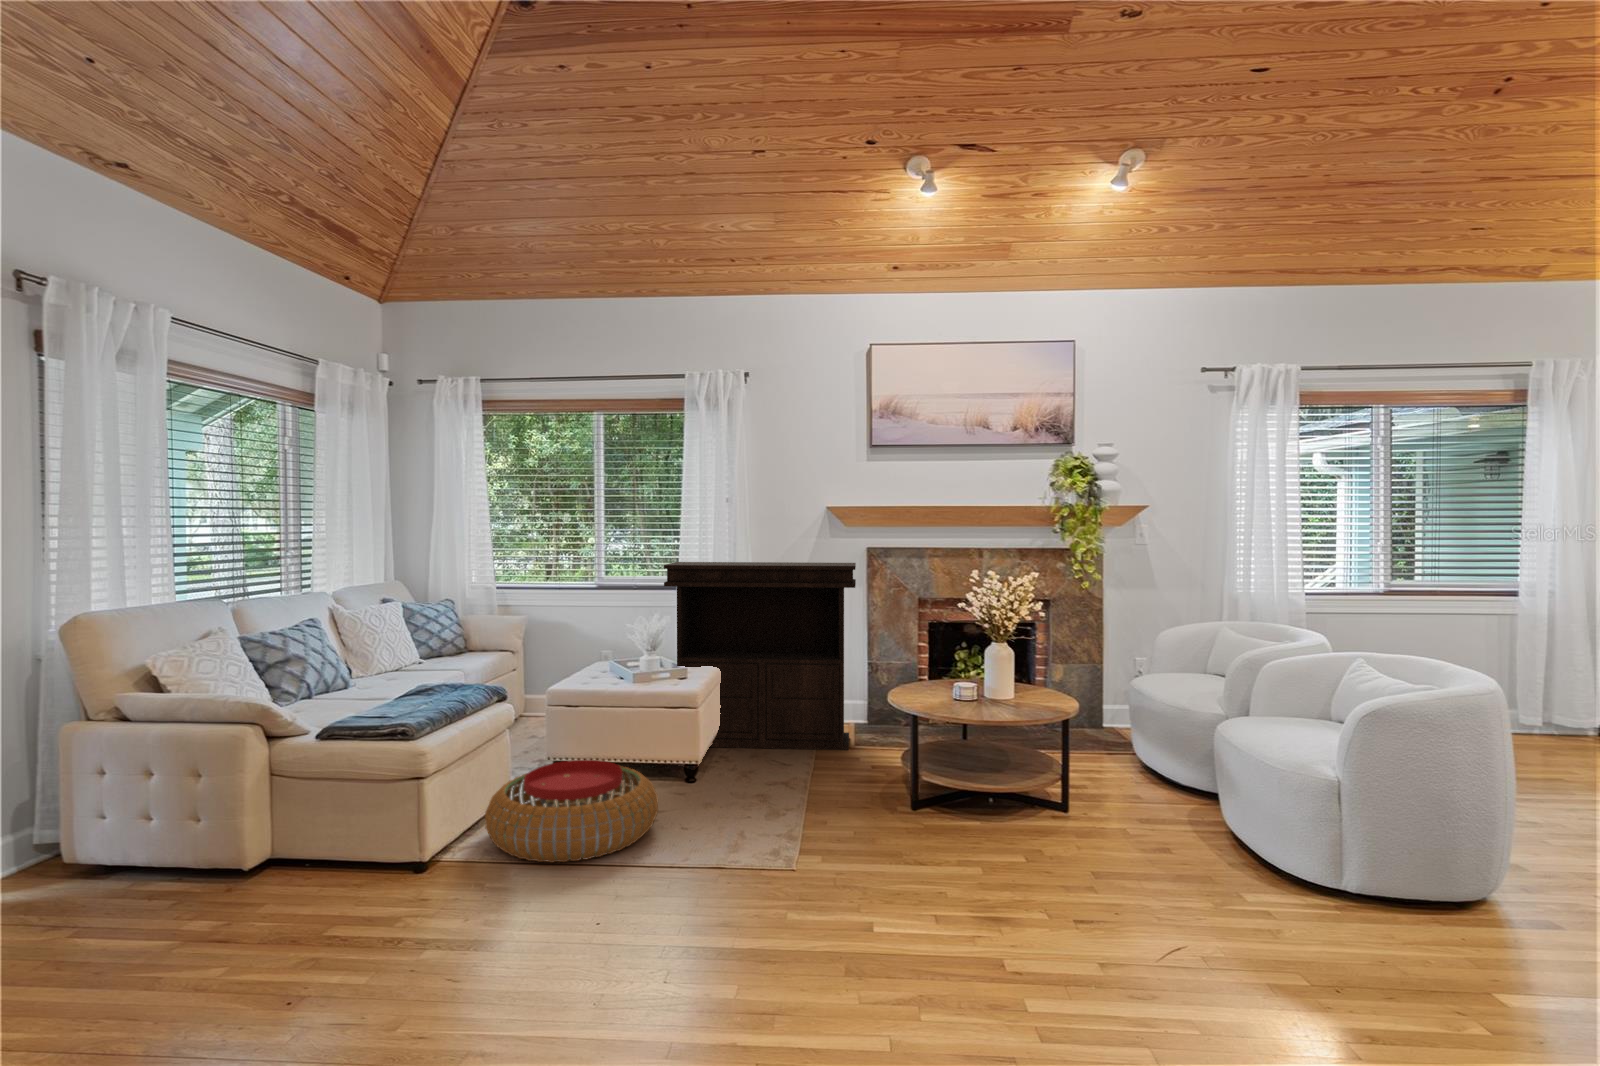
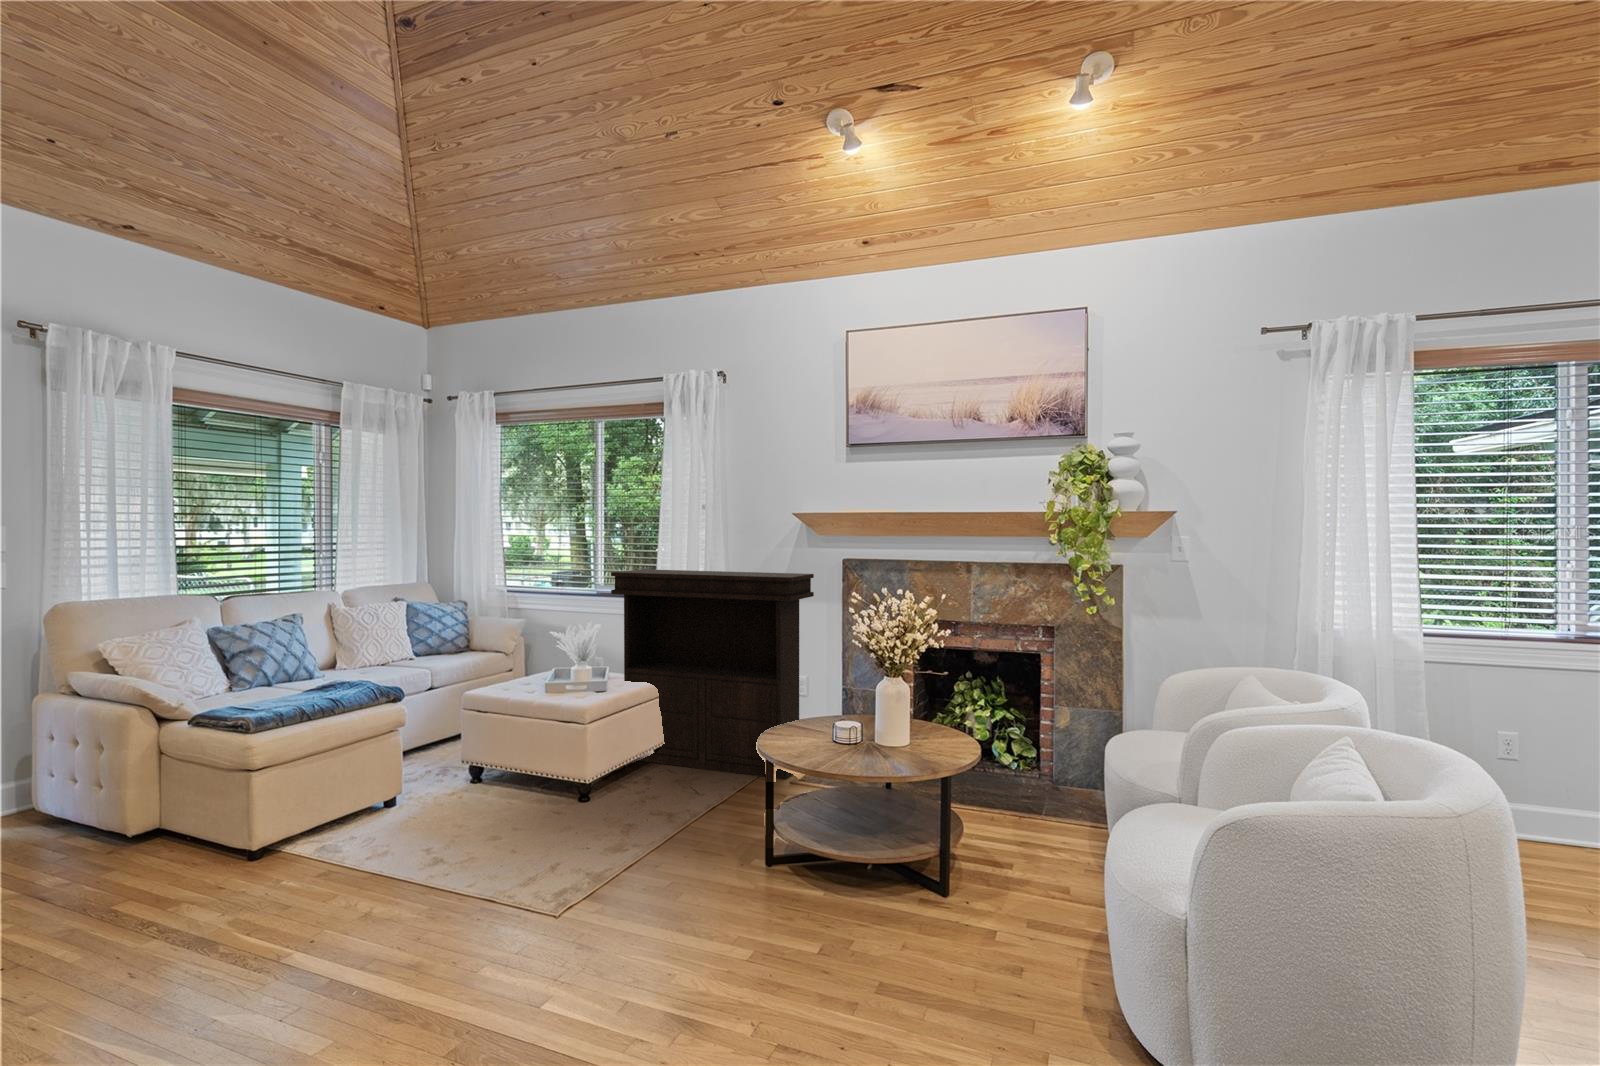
pouf: present [485,760,658,862] -> none [329,763,508,861]

